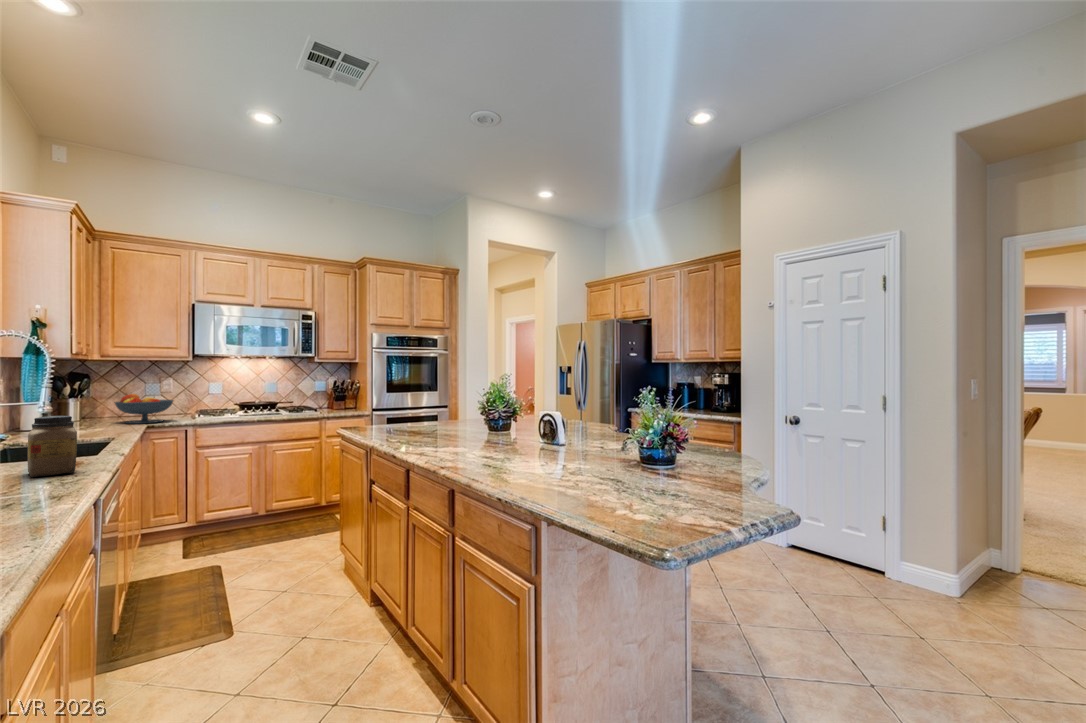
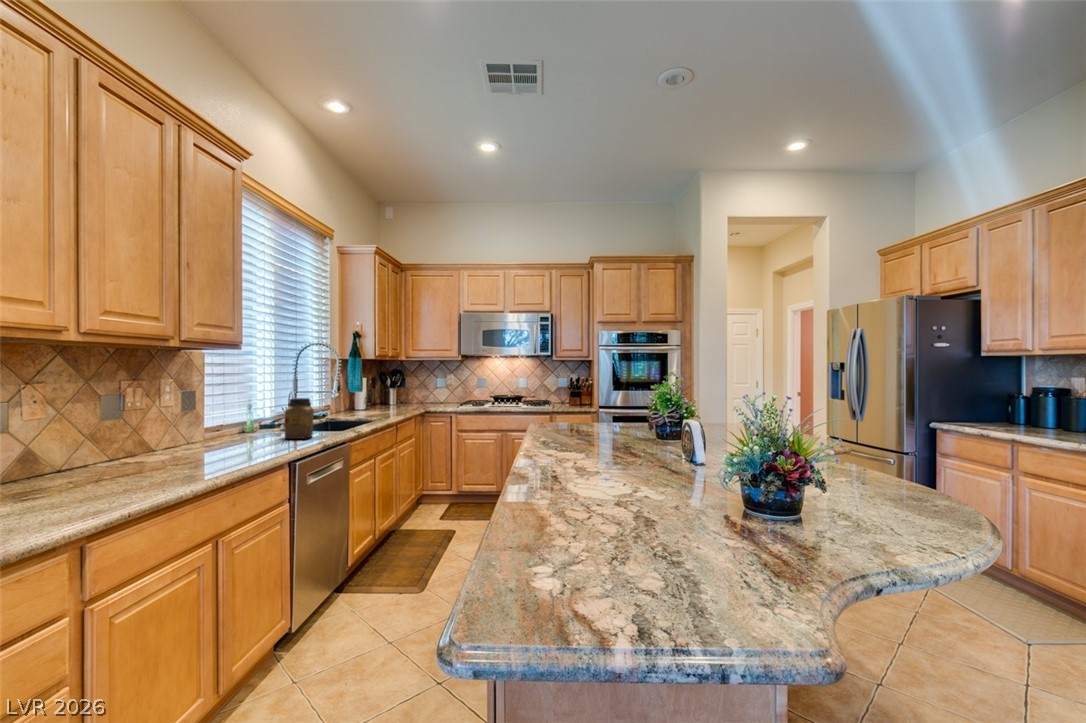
fruit bowl: present [115,394,173,424] -> none [407,385,444,409]

